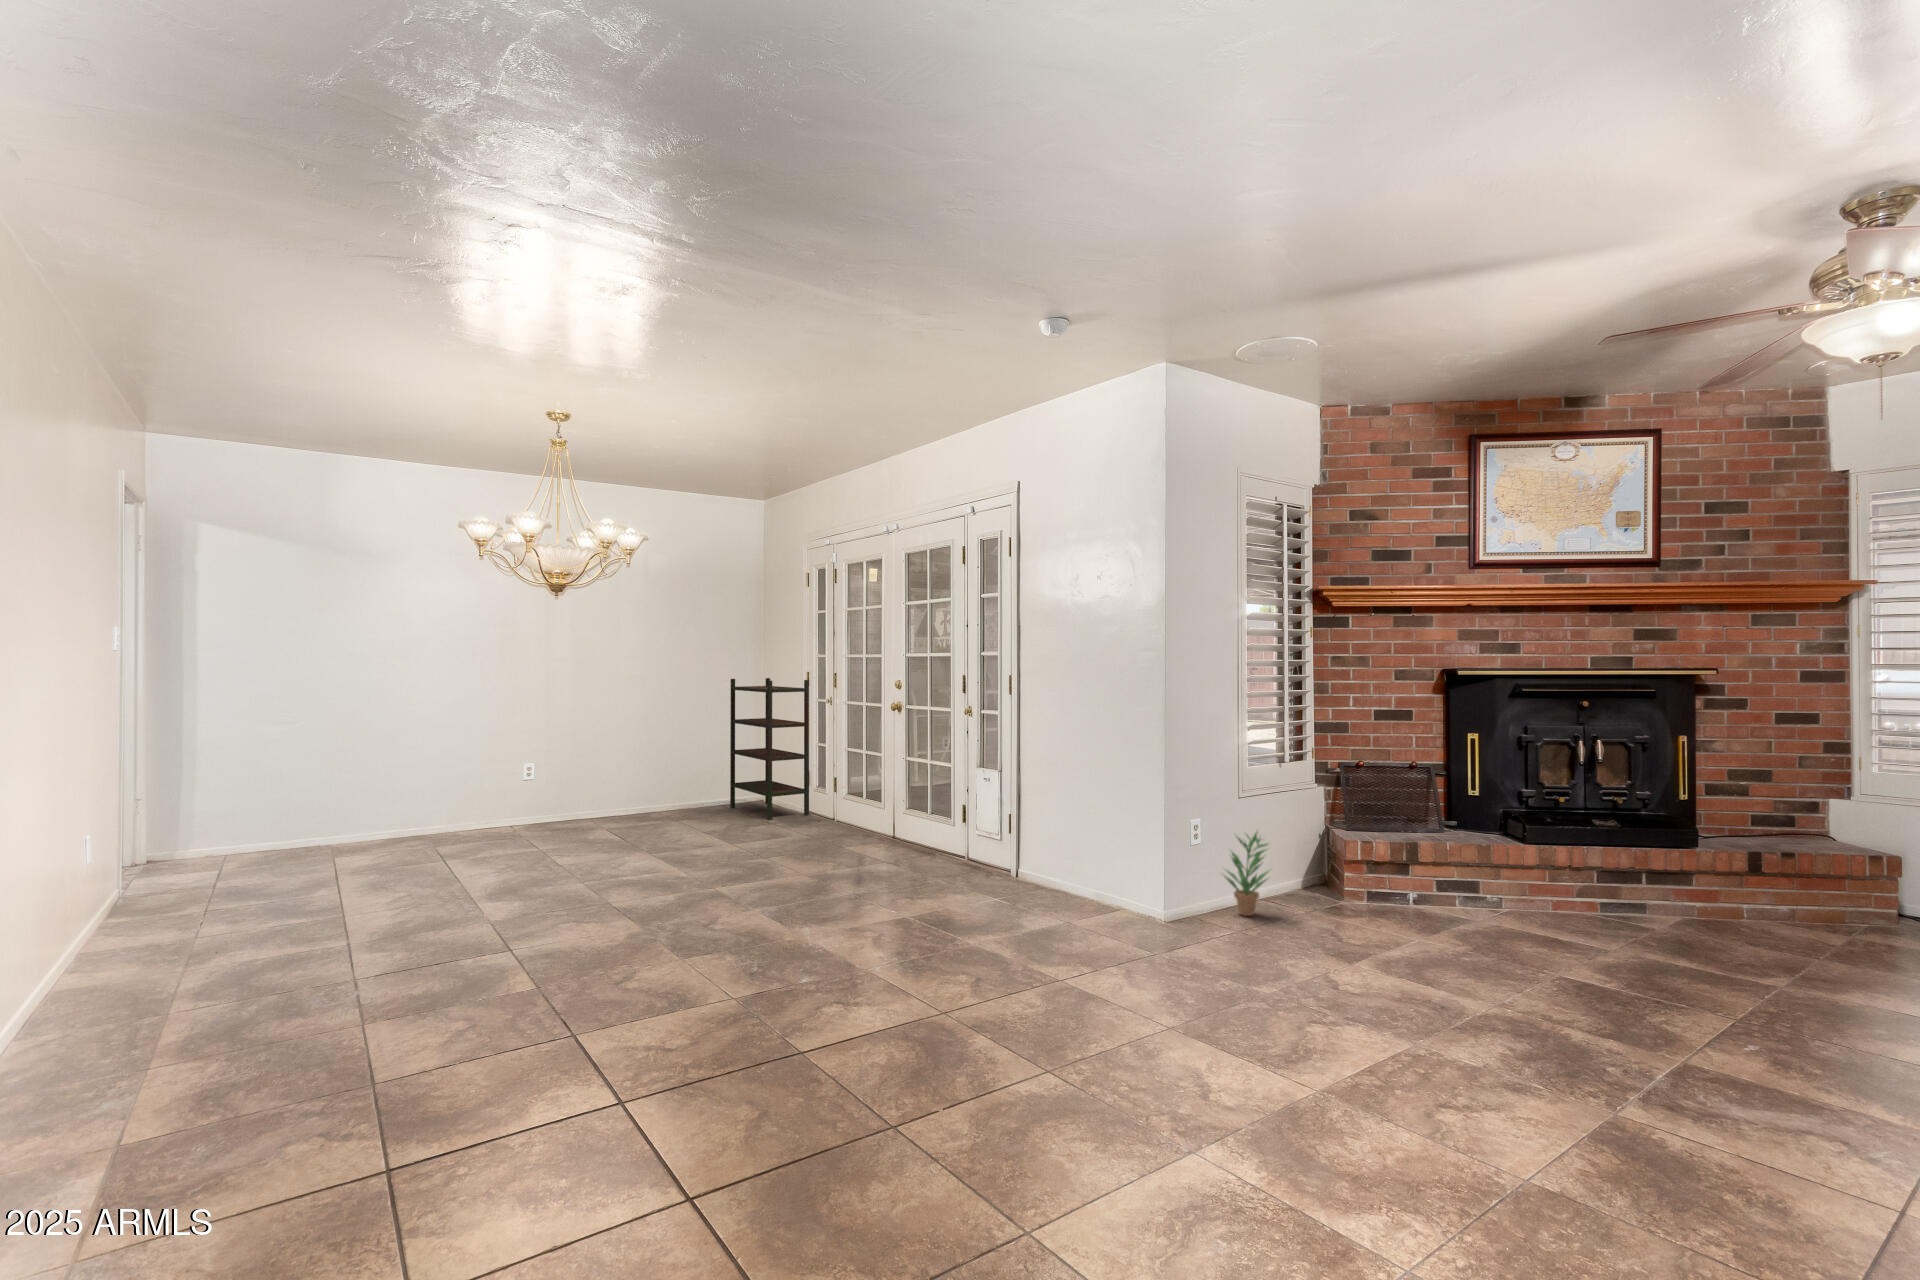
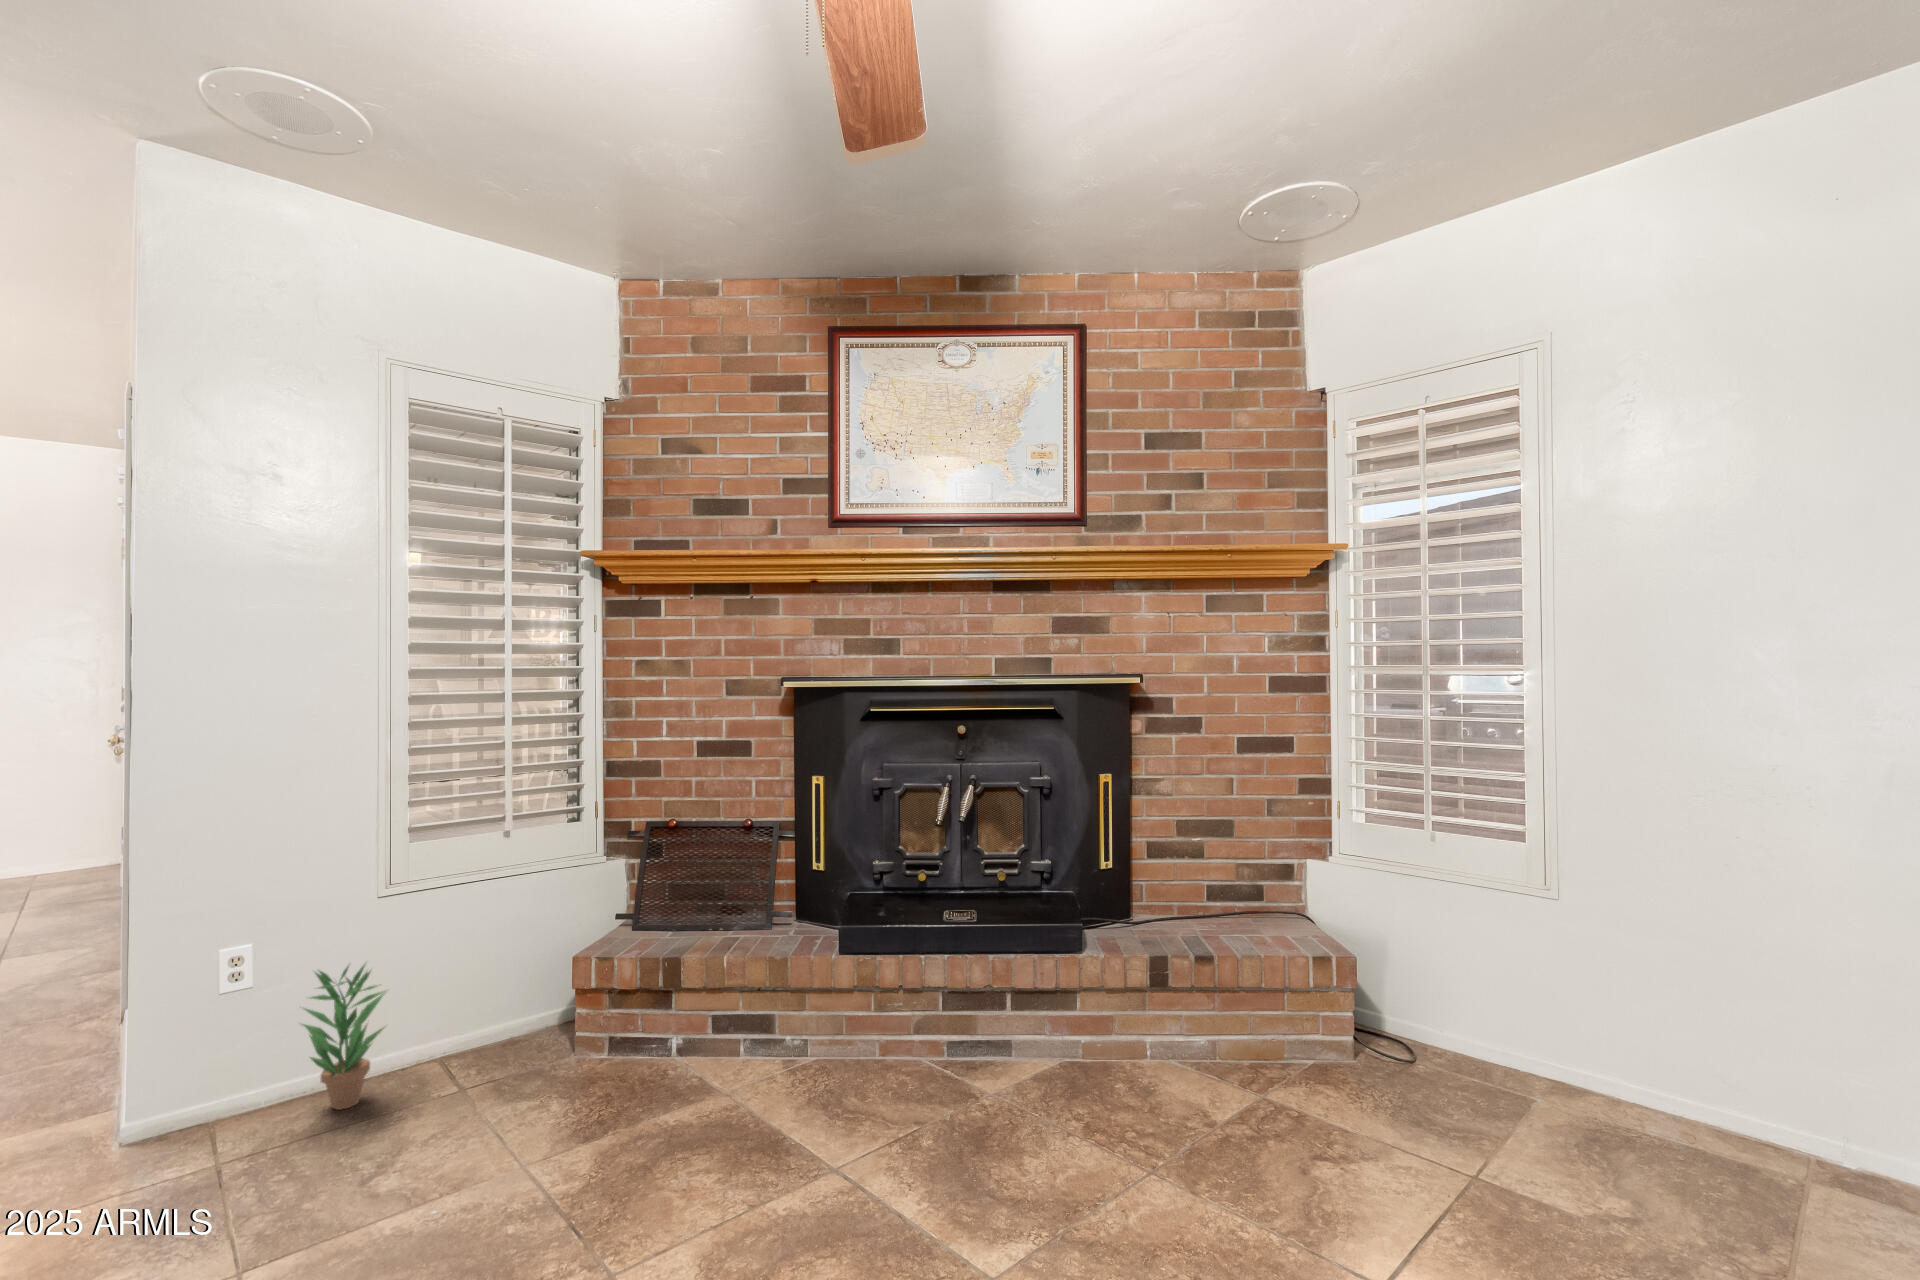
bookshelf: present [730,678,809,820] -> none [36,691,125,897]

